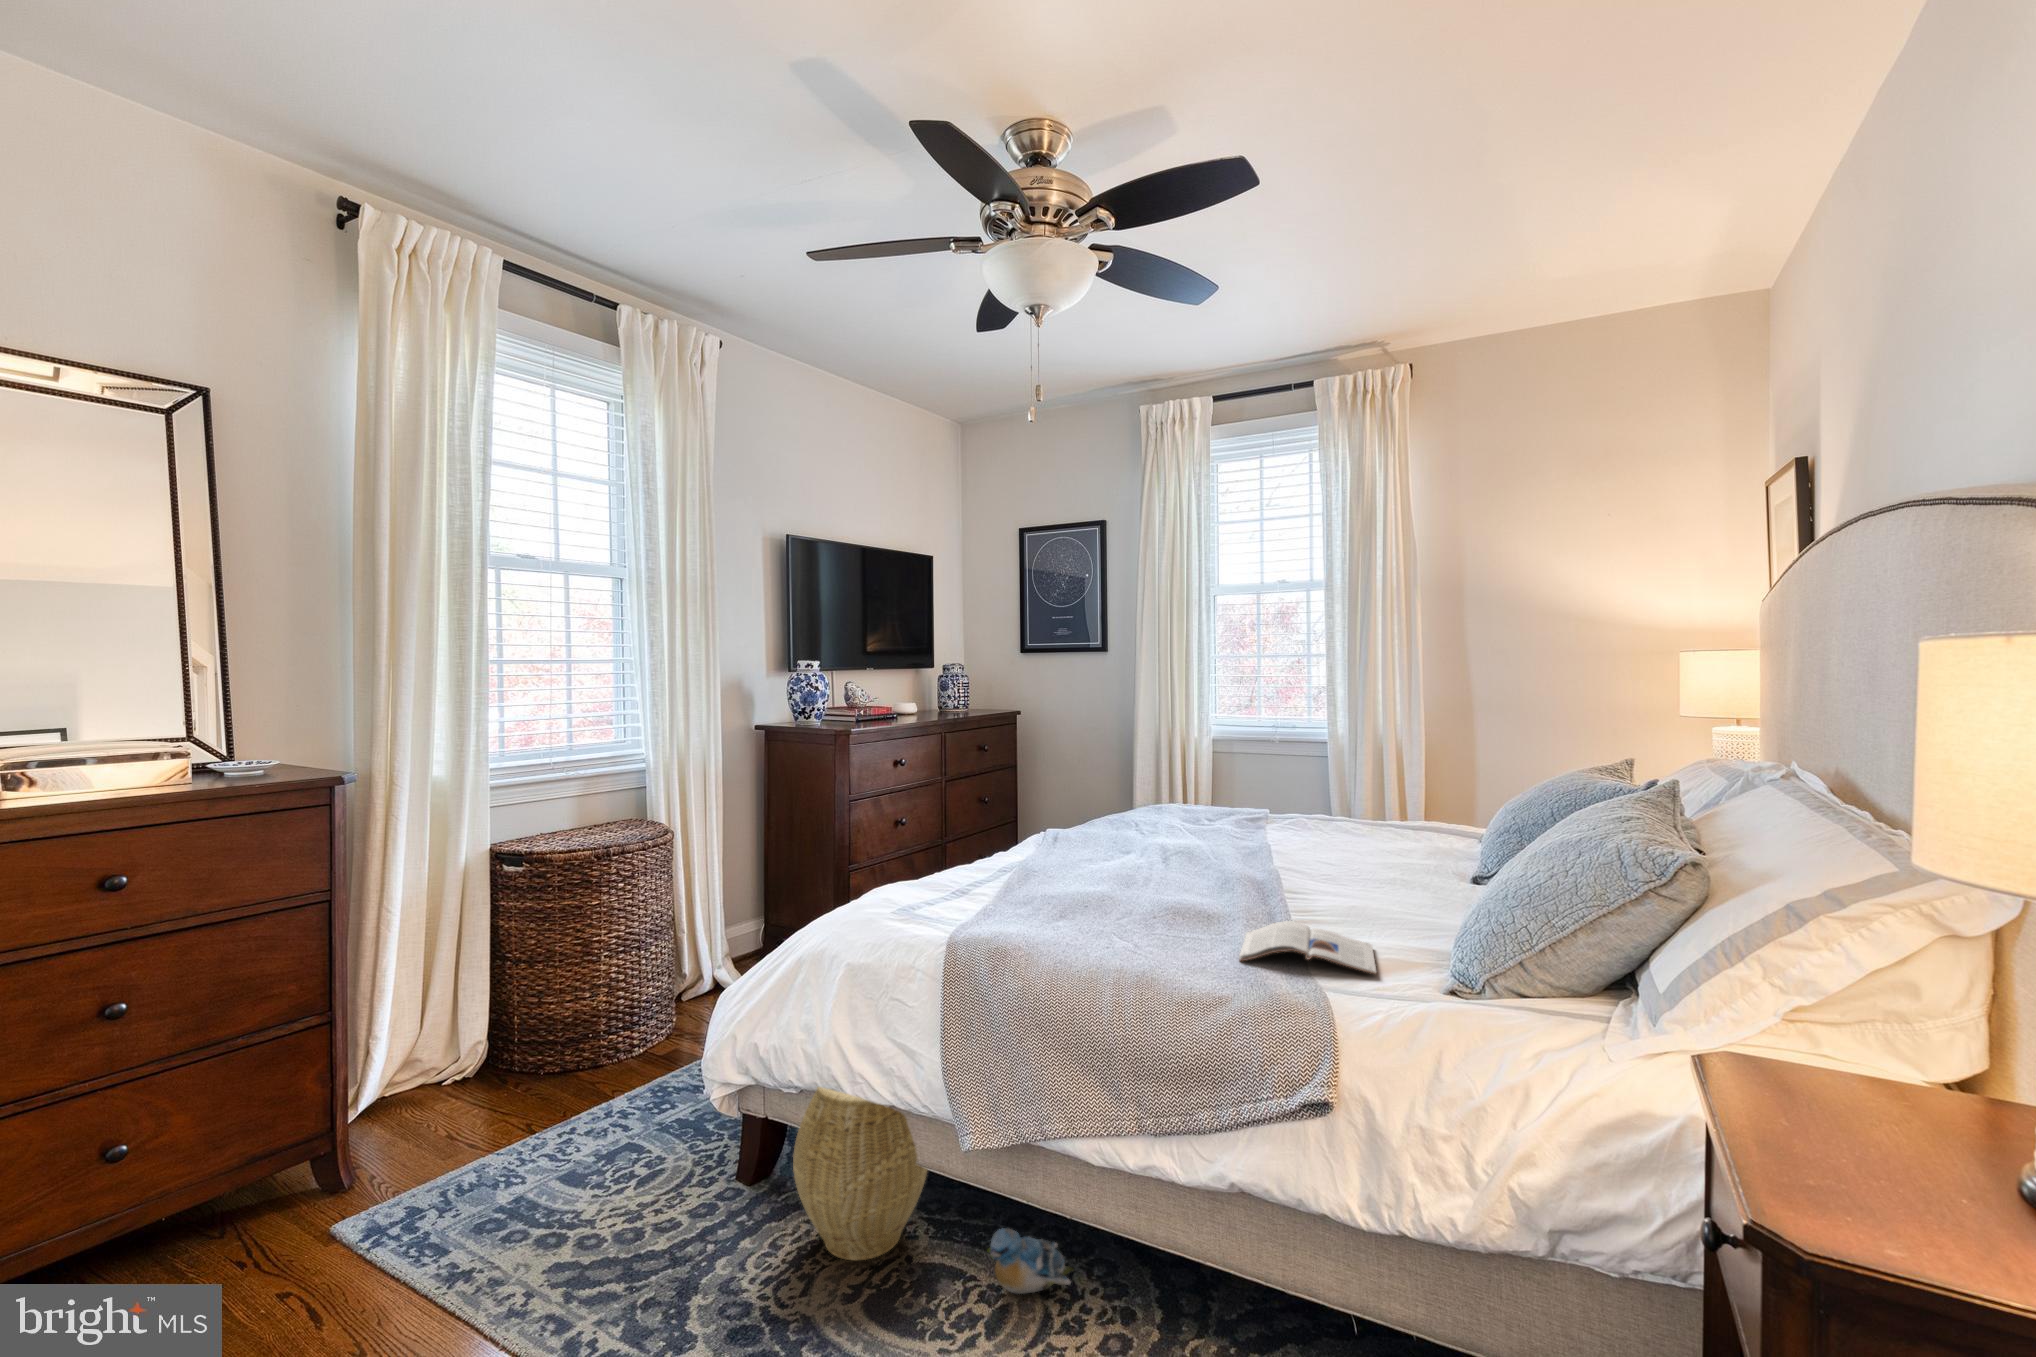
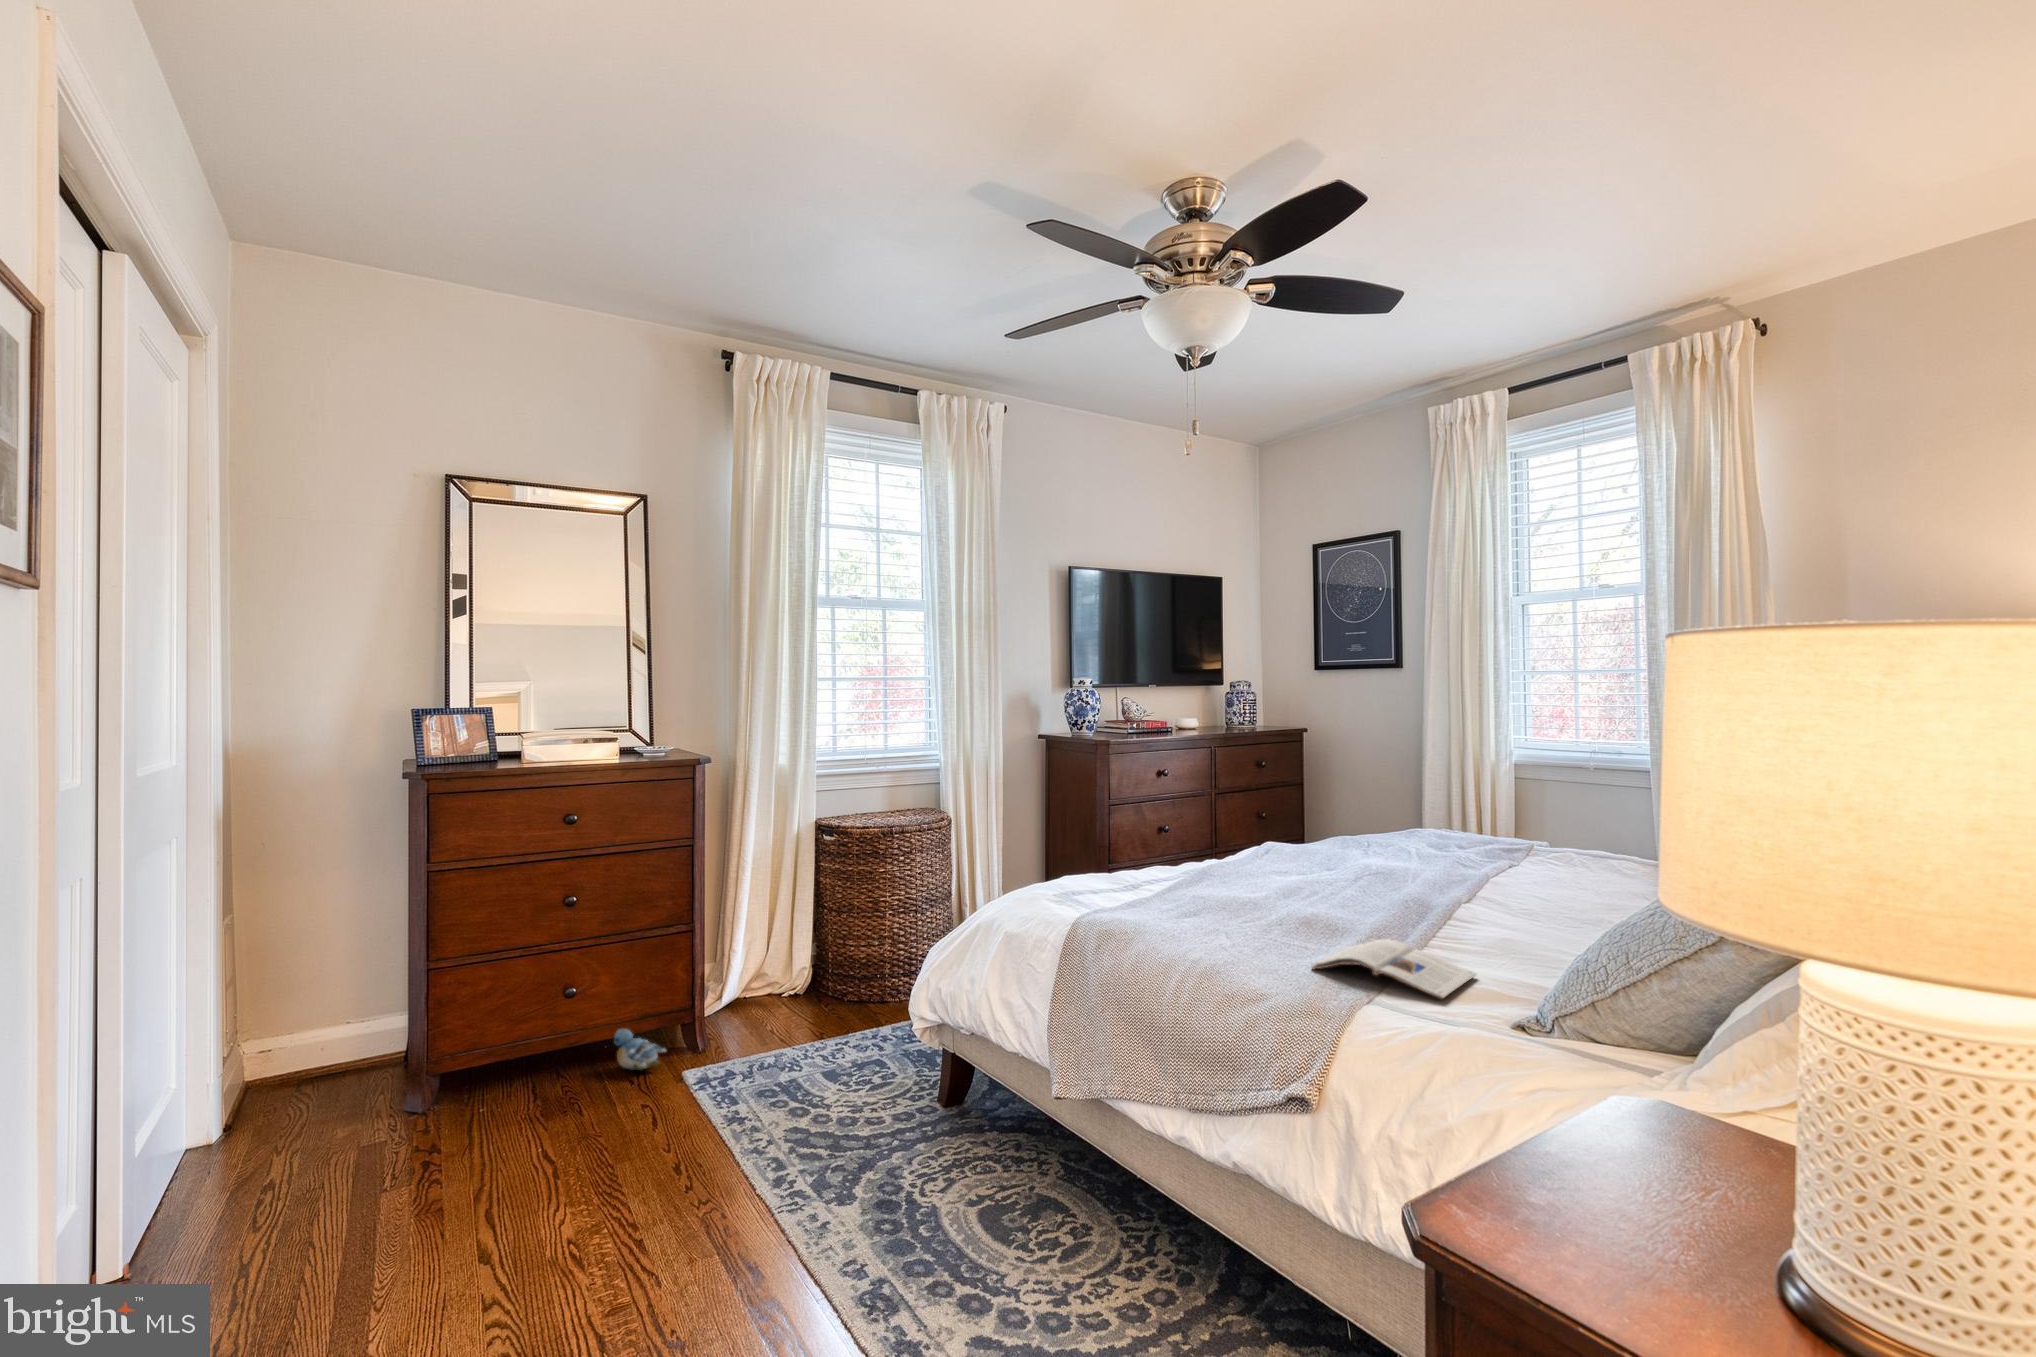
woven basket: present [793,1087,928,1260] -> none [949,1017,1062,1180]
plush toy: present [988,1228,1073,1294] -> present [614,1029,666,1070]

